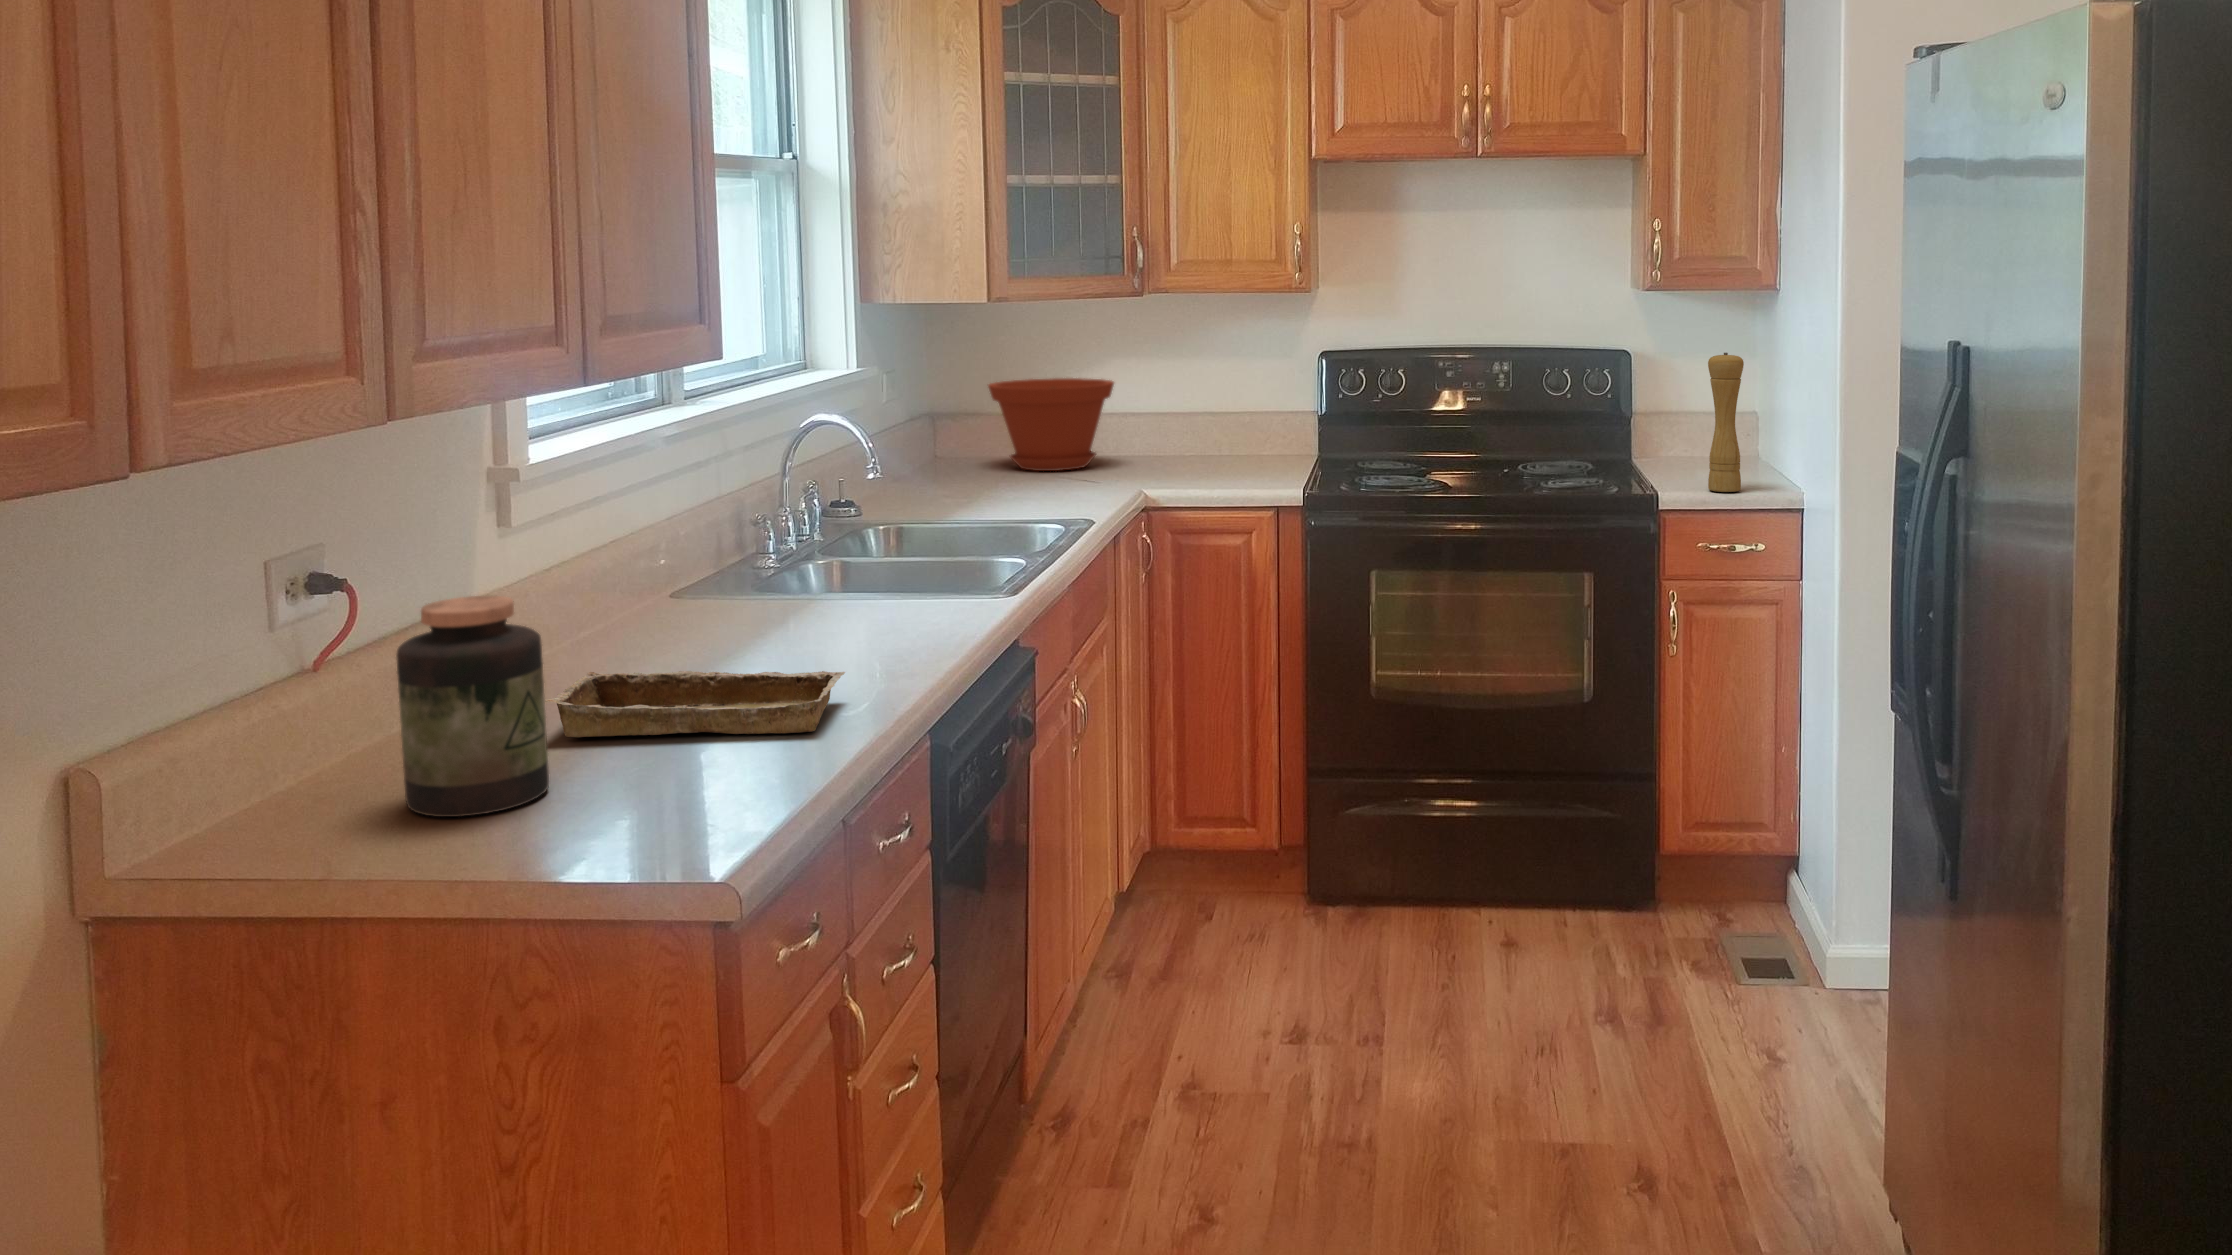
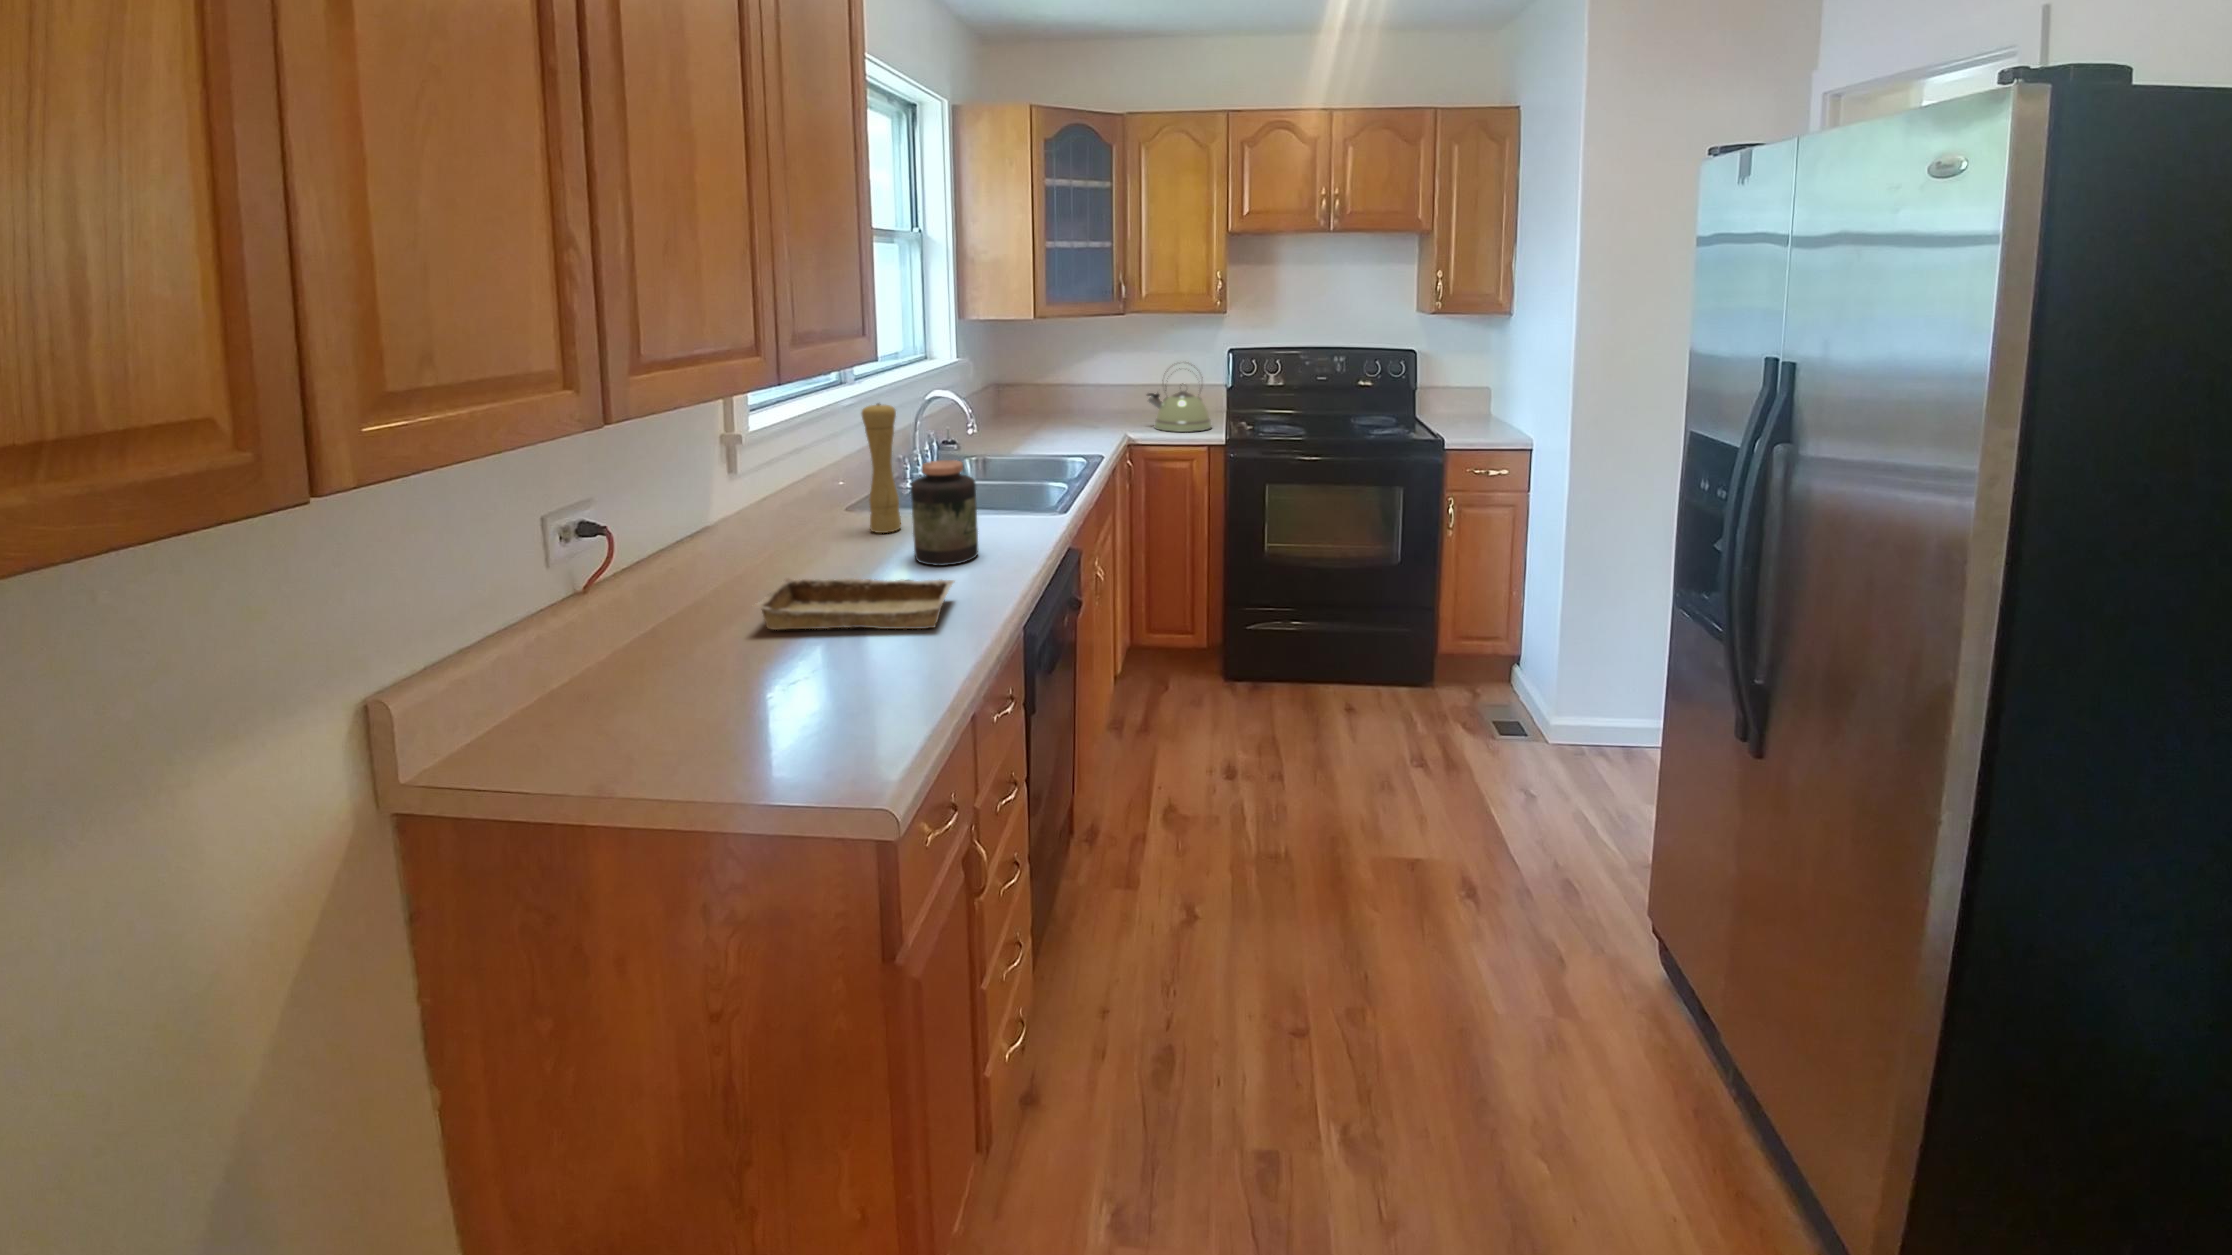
pepper mill: present [1708,353,1744,492] -> present [862,403,901,533]
kettle: none [1176,370,1287,486] -> present [1147,365,1212,432]
plant pot: present [988,378,1114,471] -> none [1033,364,1108,420]
jar: present [396,596,549,817] -> present [911,460,978,566]

